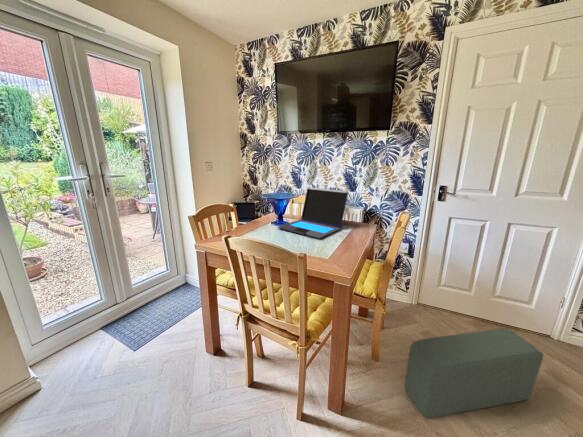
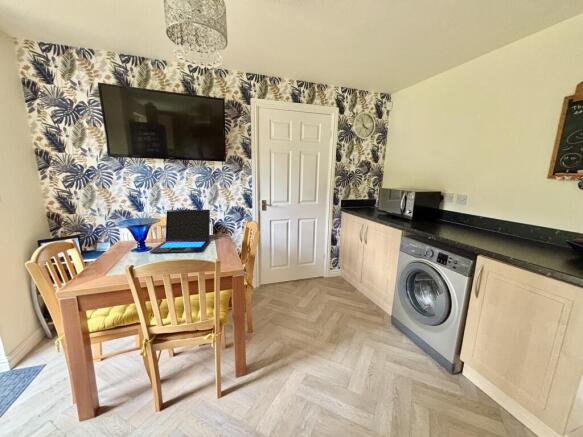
pouf: present [405,329,543,418] -> none [277,276,329,344]

